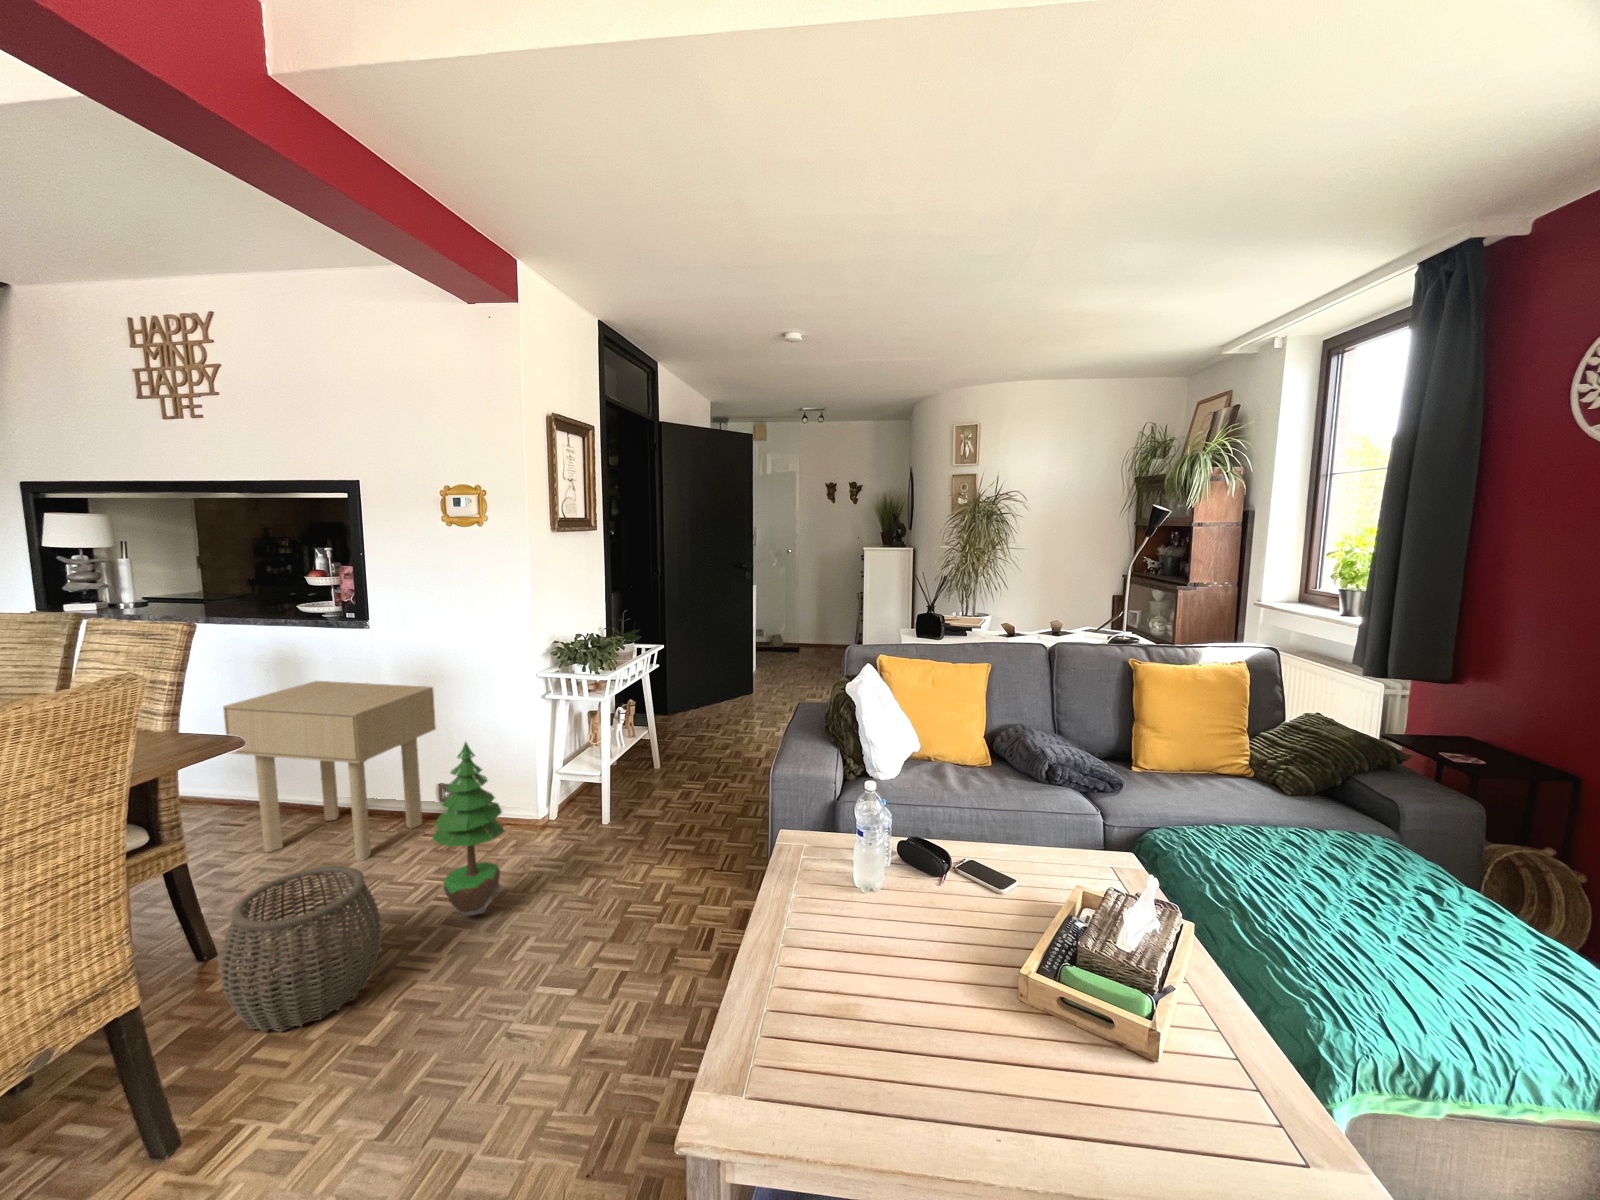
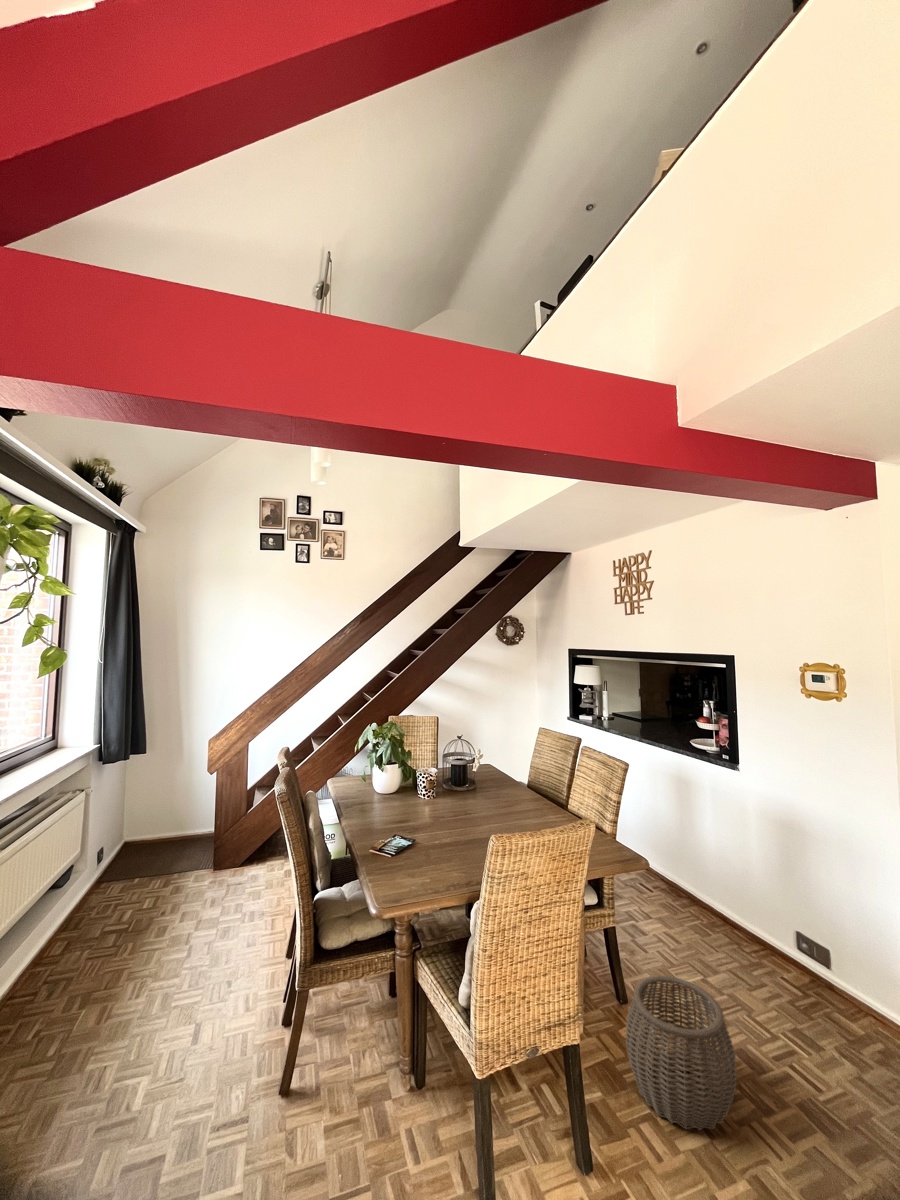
side table: present [223,681,436,861] -> none [643,803,793,976]
potted tree: present [432,742,505,916] -> none [783,925,865,1122]

